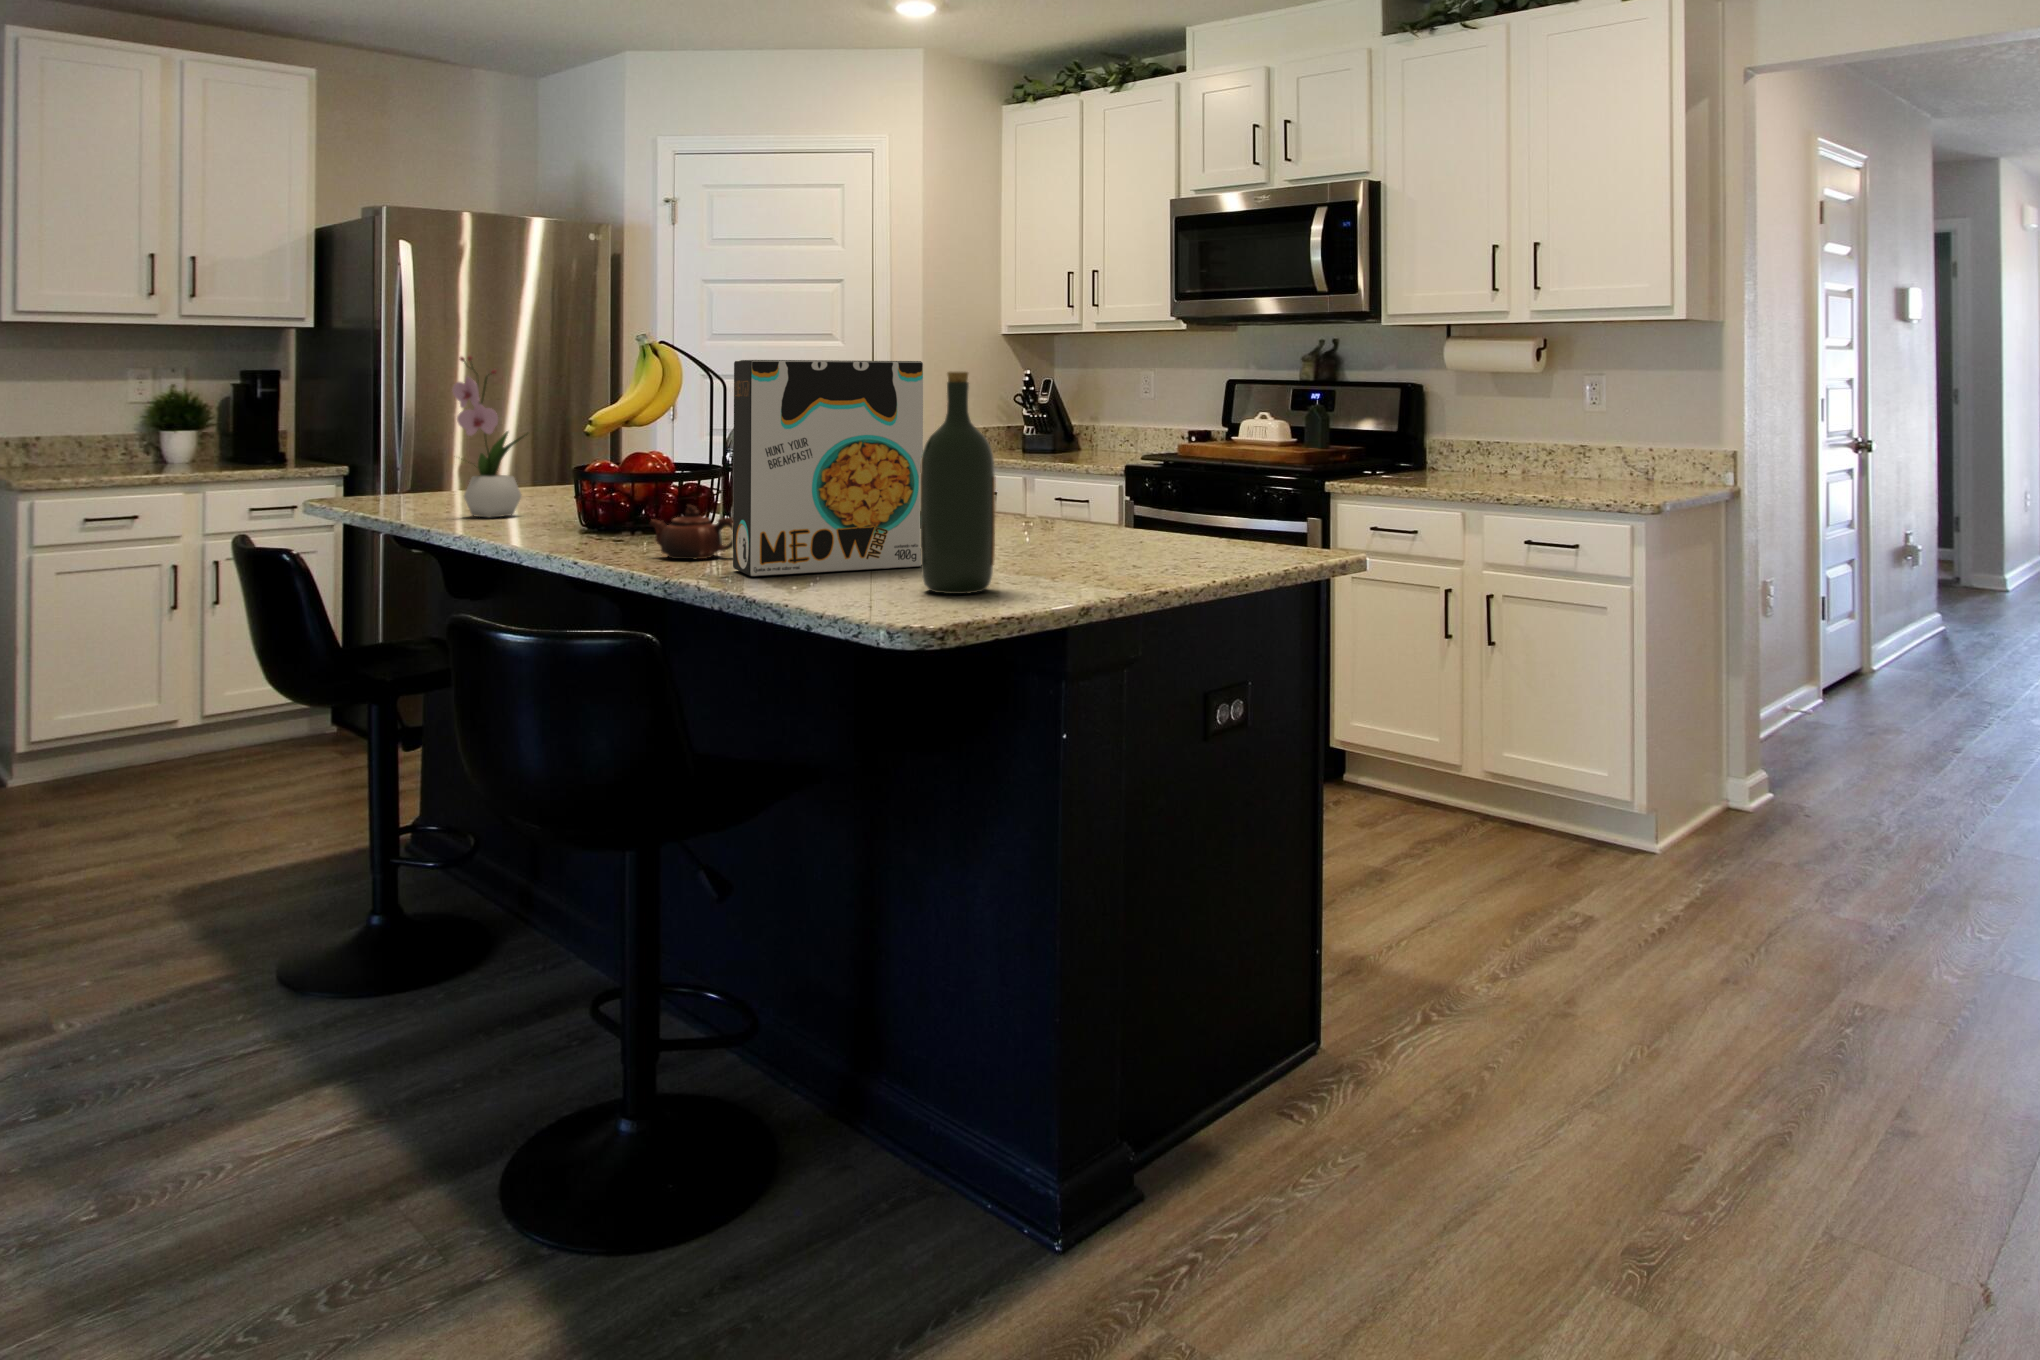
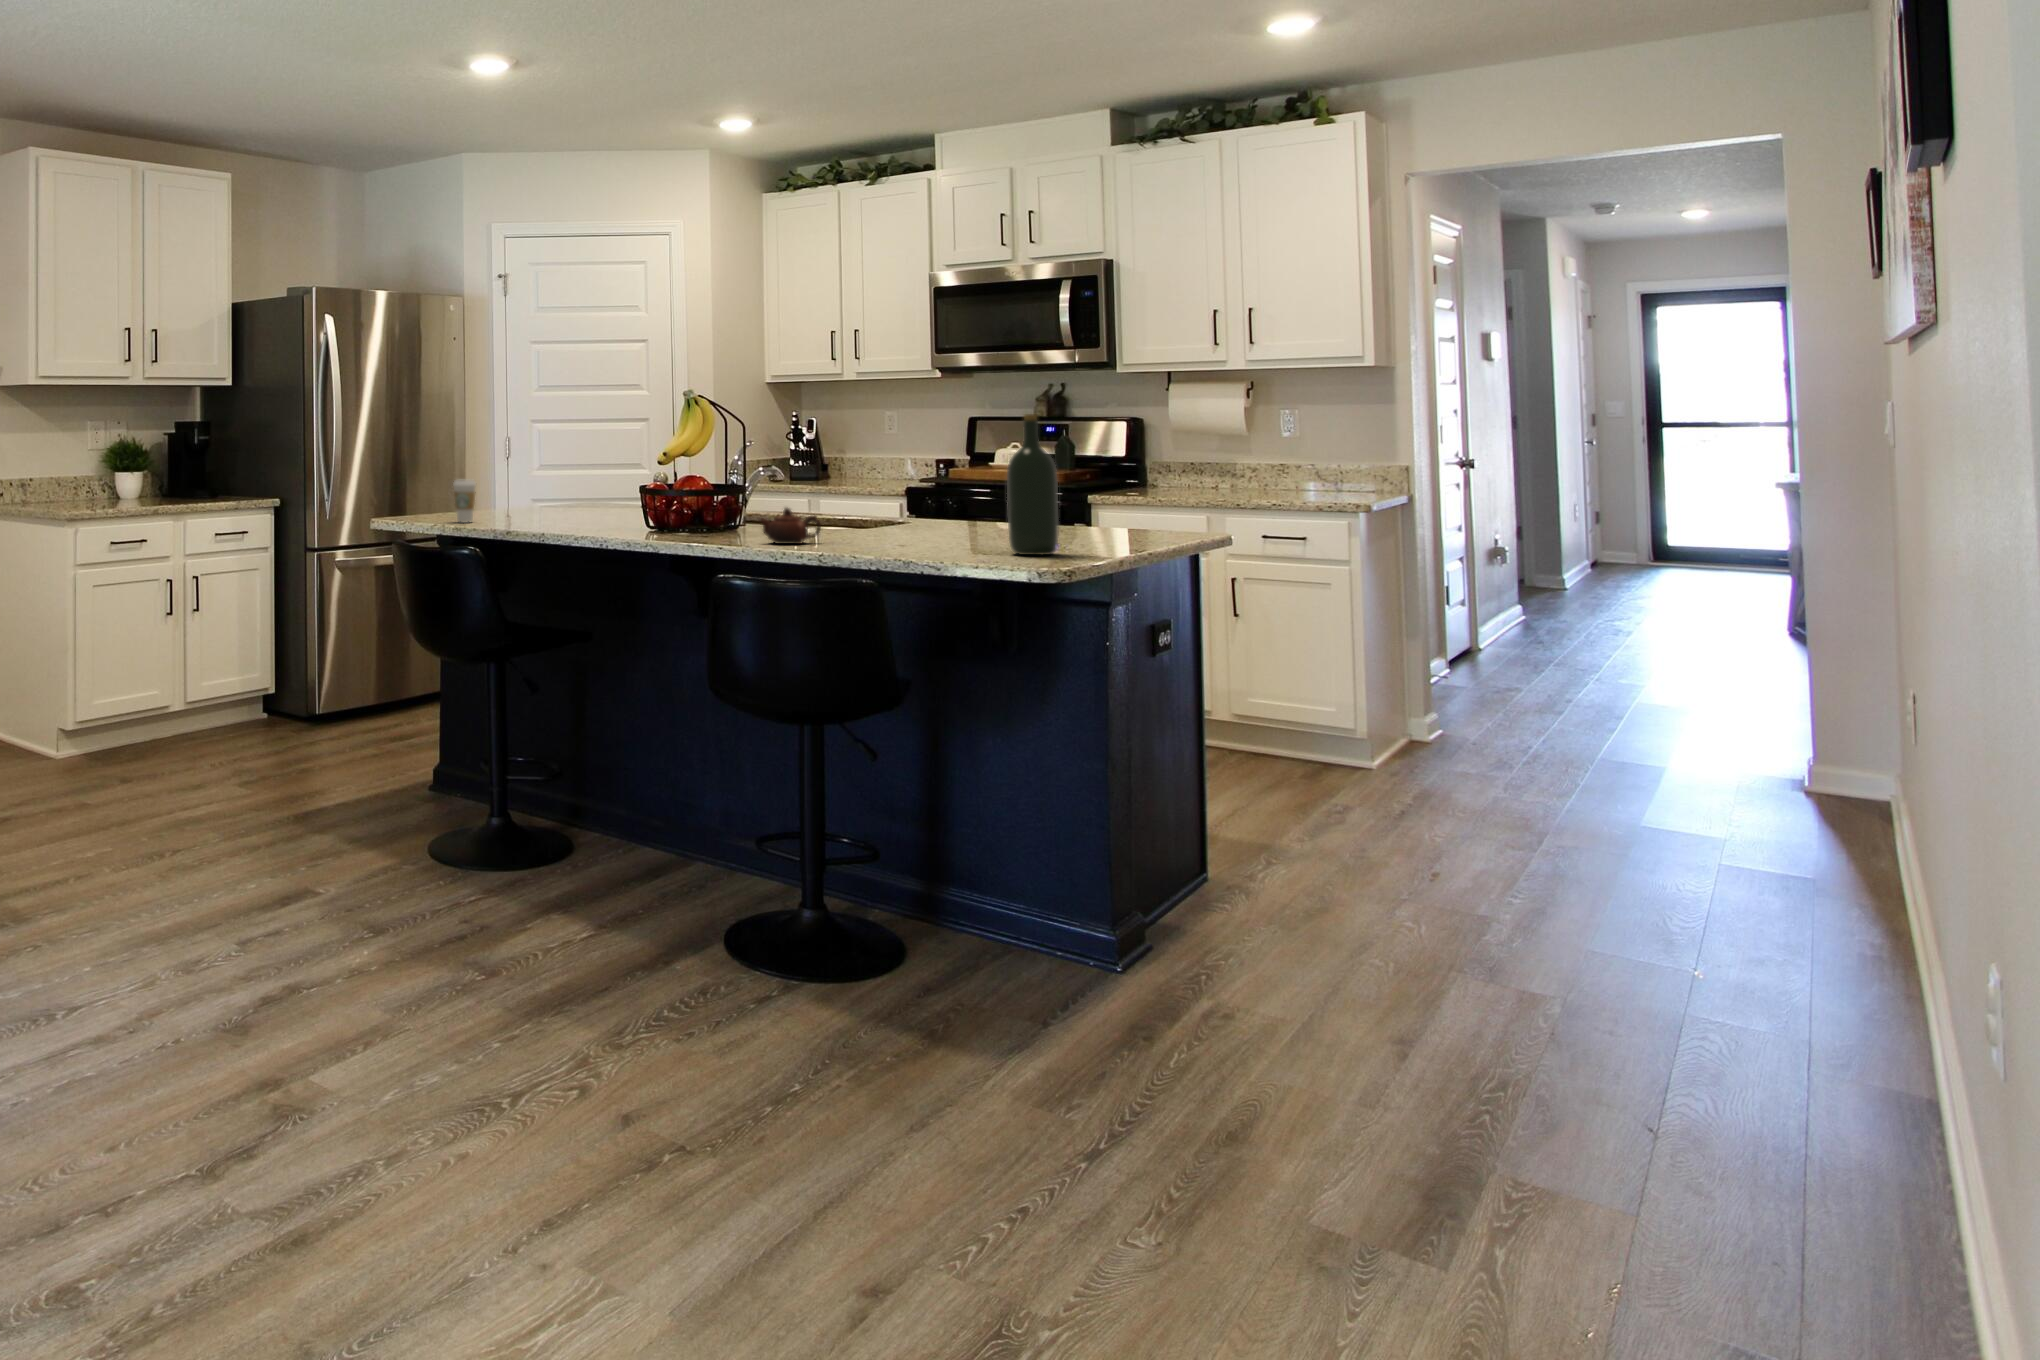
flower arrangement: present [452,356,527,518] -> none [509,407,560,526]
cereal box: present [733,360,923,577] -> none [844,407,966,551]
coffee cup: none [416,452,450,509] -> present [454,480,476,523]

